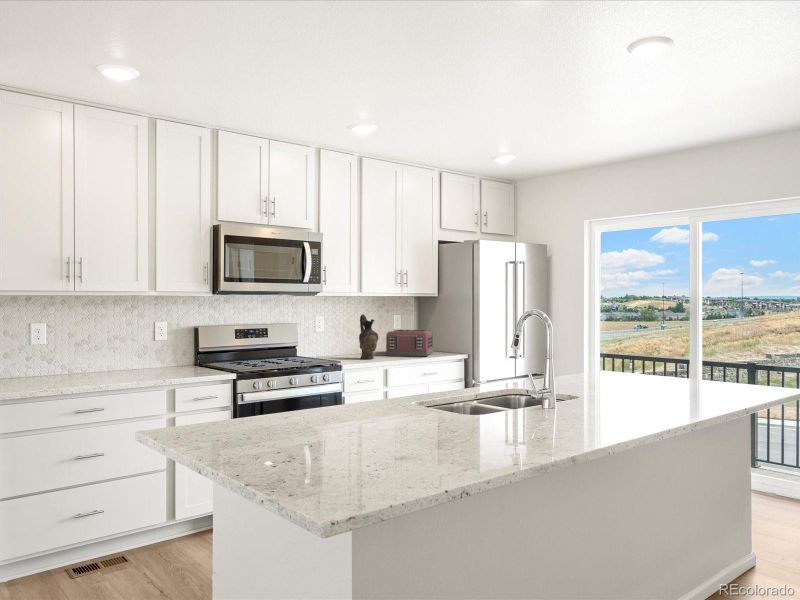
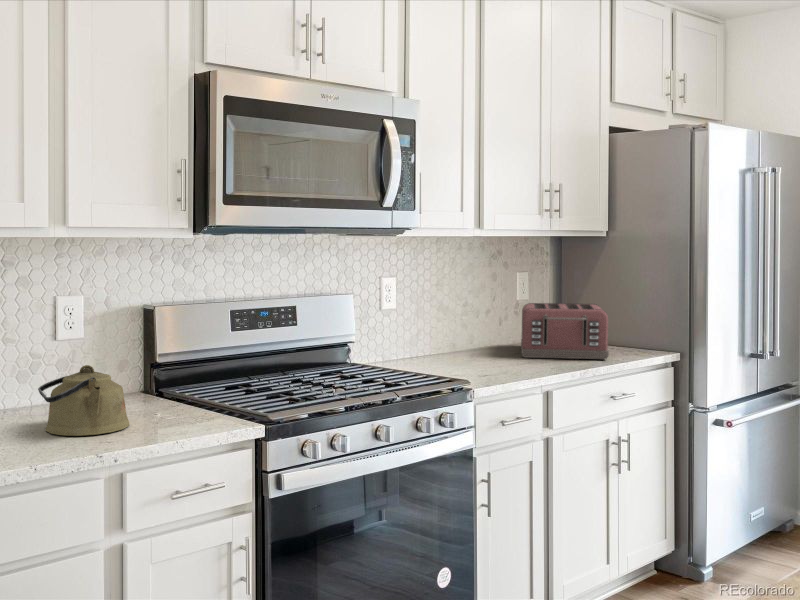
ceramic pitcher: present [359,314,378,359] -> none [479,275,521,368]
kettle: none [144,348,181,375] -> present [38,365,129,436]

